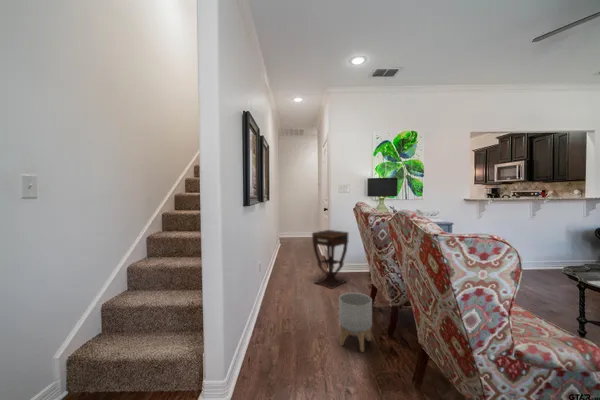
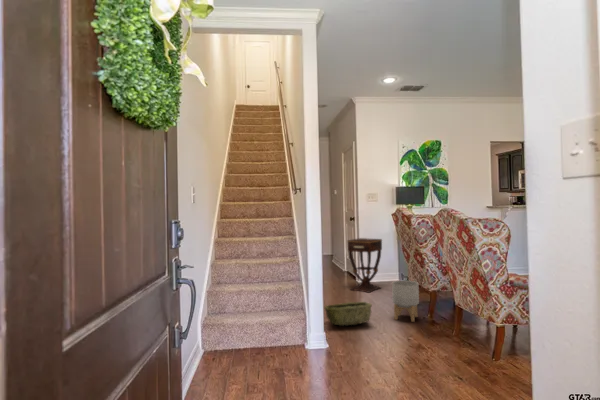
woven basket: none [246,319,306,356] -> present [325,302,372,325]

